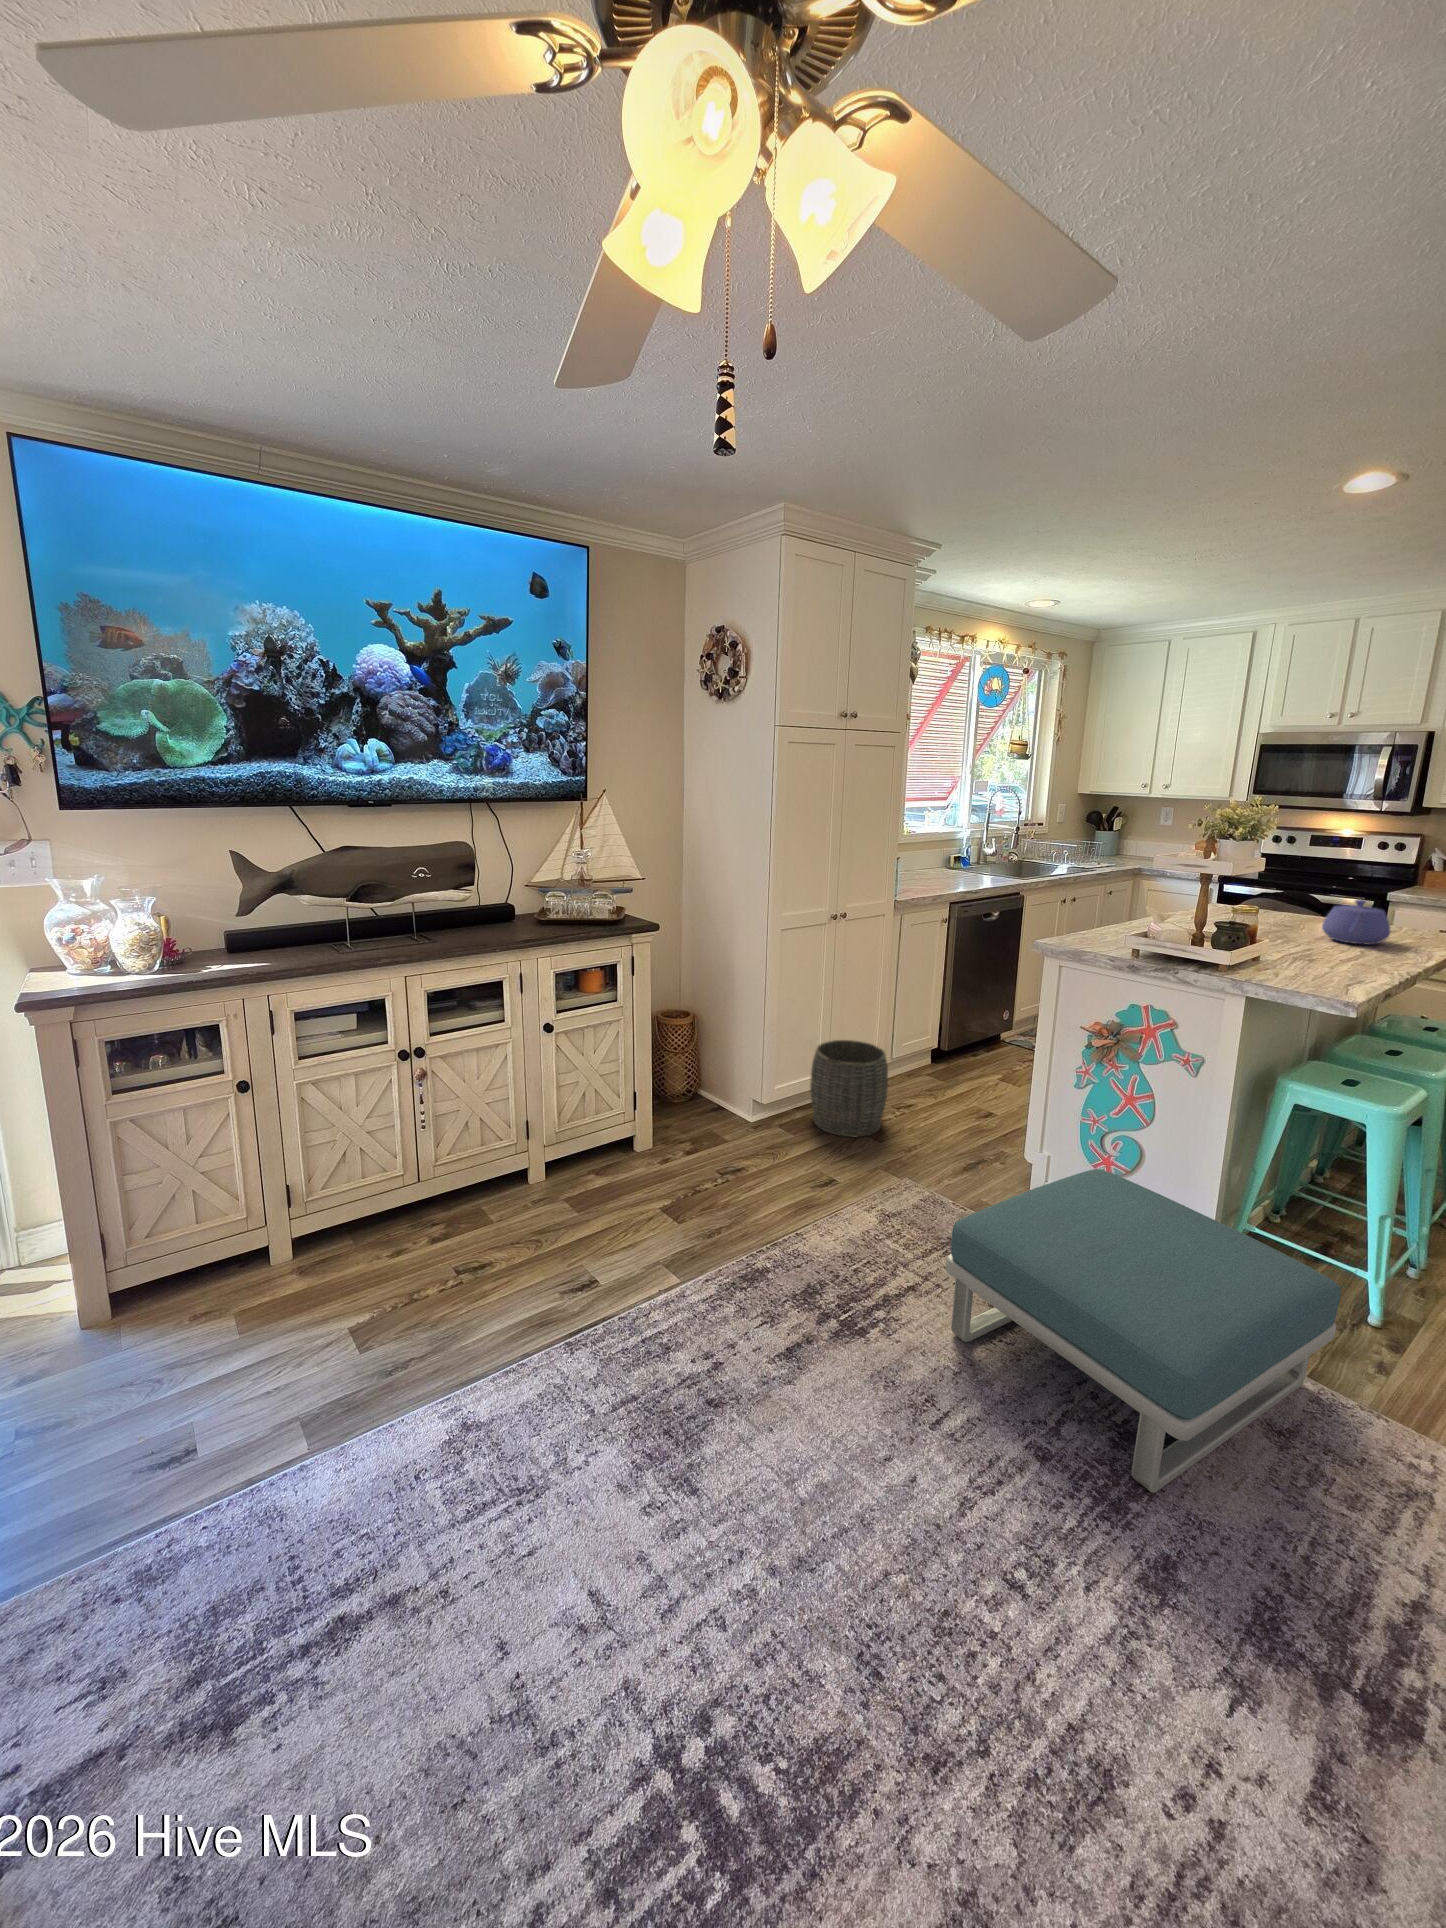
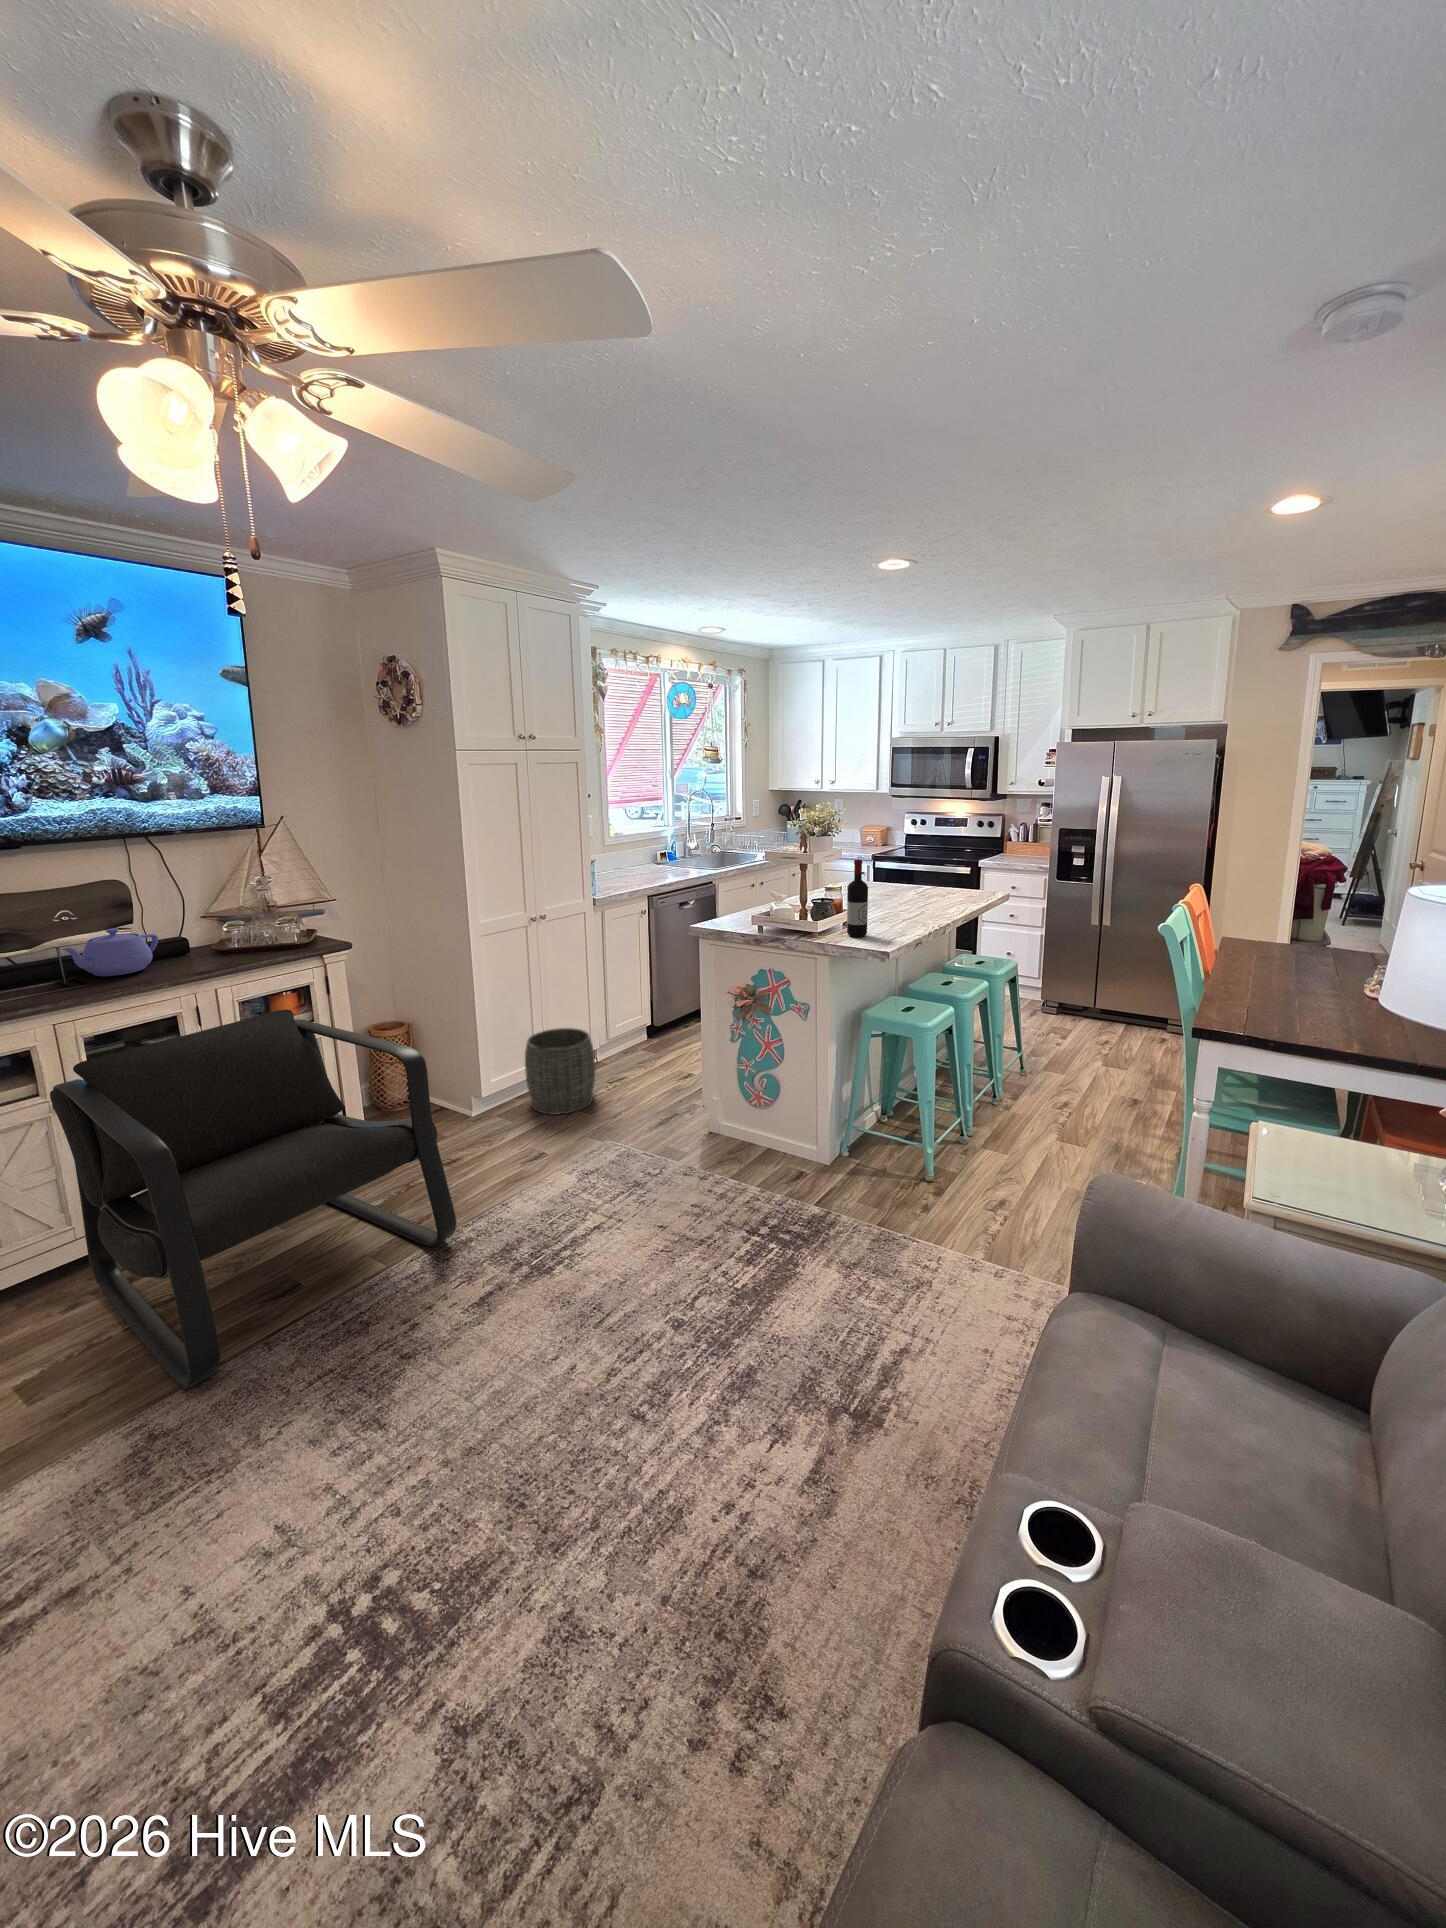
wine bottle: none [1270,874,1313,978] -> present [847,860,868,937]
teapot: present [1322,900,1390,945] -> present [61,928,158,976]
armchair: none [398,987,755,1378] -> present [50,1010,457,1388]
footstool: present [946,1169,1341,1493] -> none [613,1103,881,1328]

